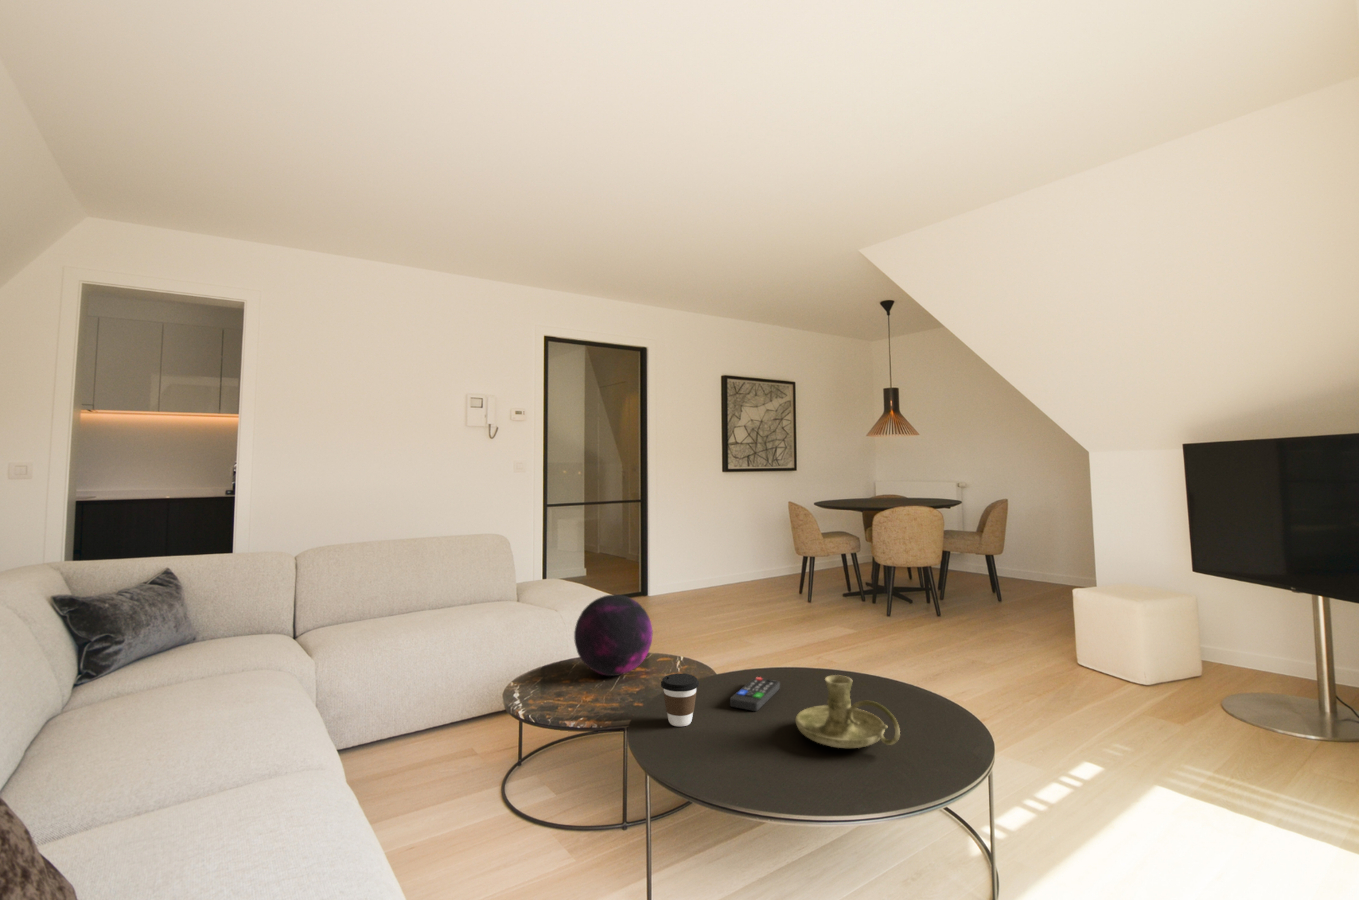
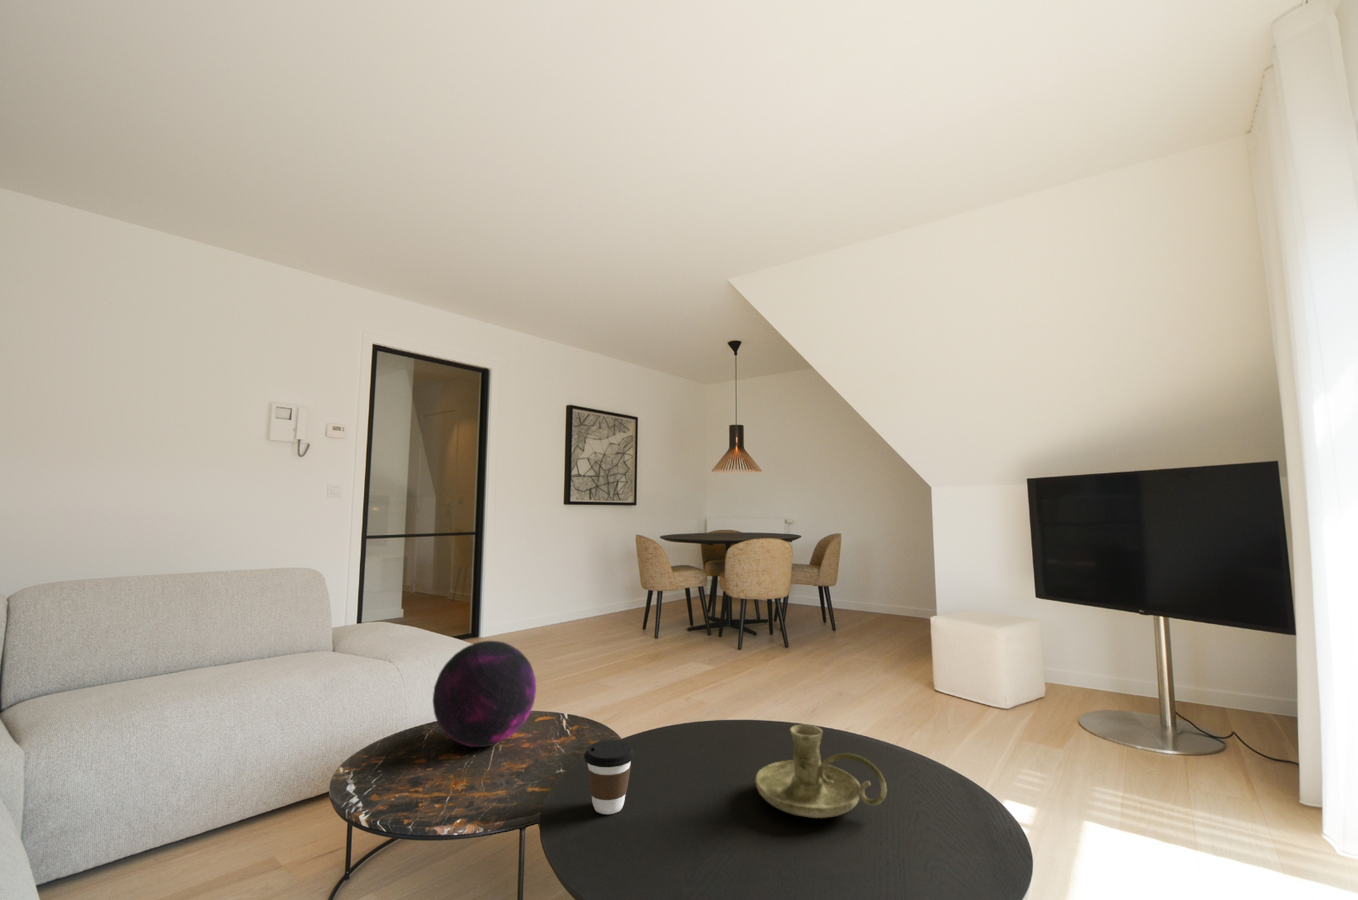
remote control: present [730,677,780,711] -> none [661,732,706,778]

